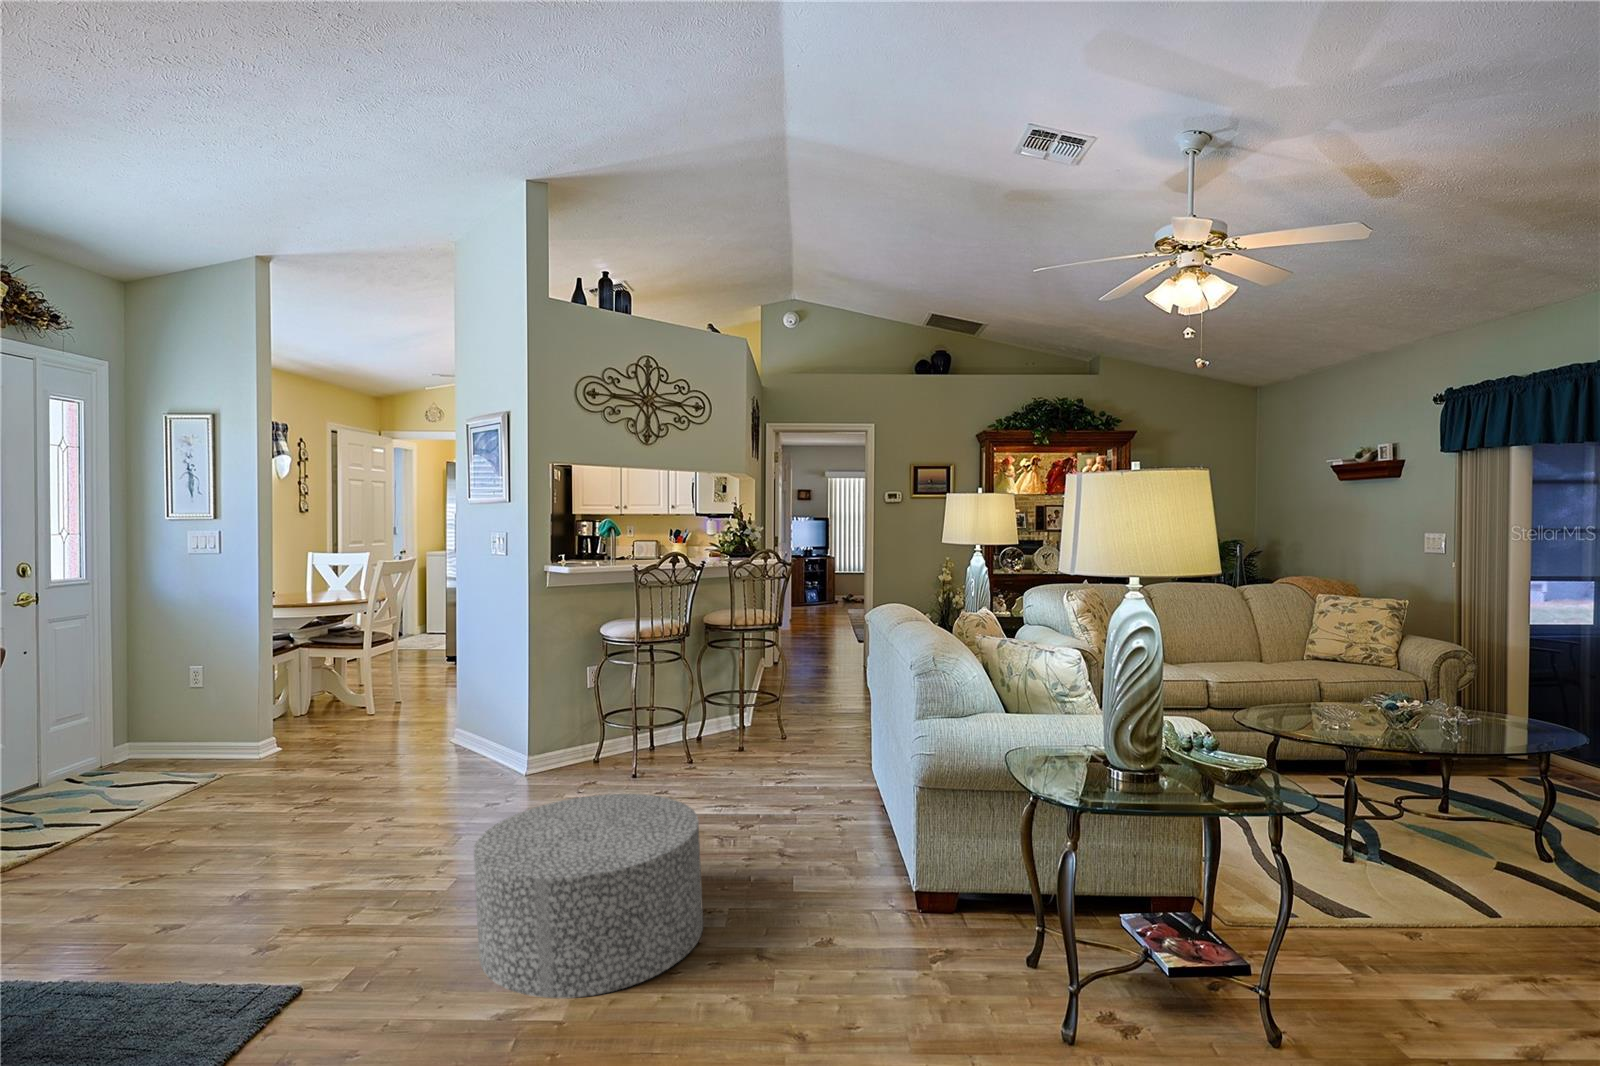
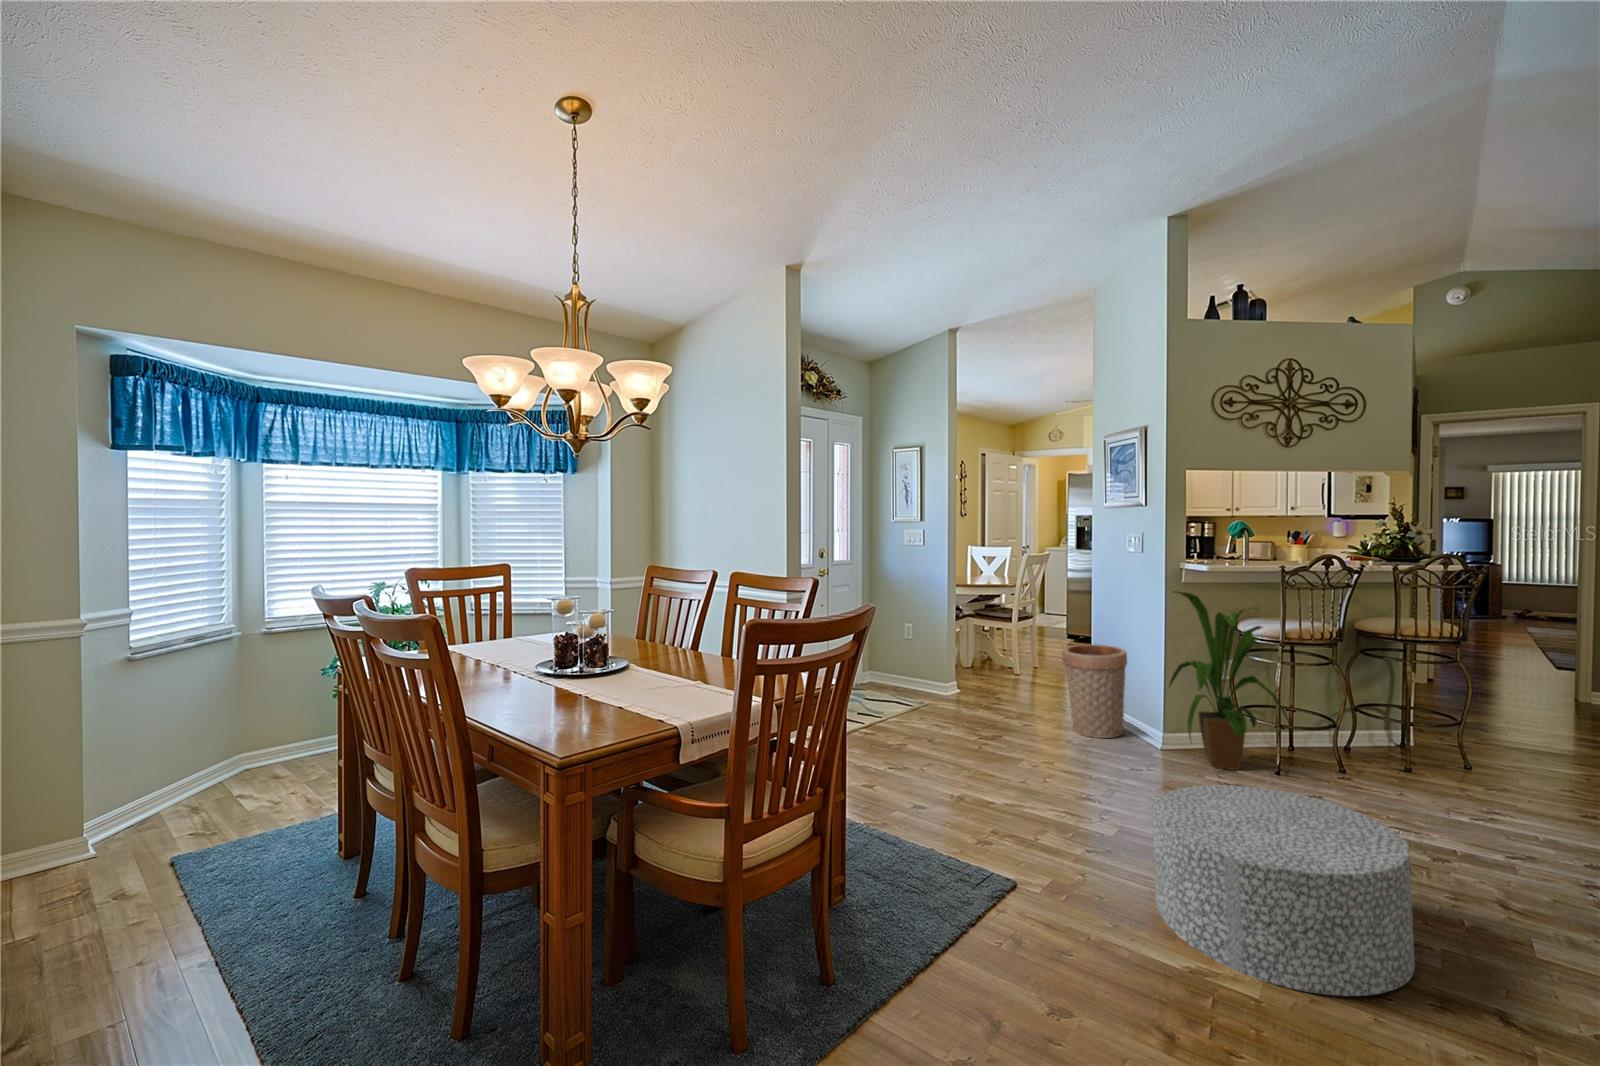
house plant: none [530,597,651,784] -> present [1169,591,1291,770]
basket: none [414,666,491,778] -> present [1062,644,1127,738]

